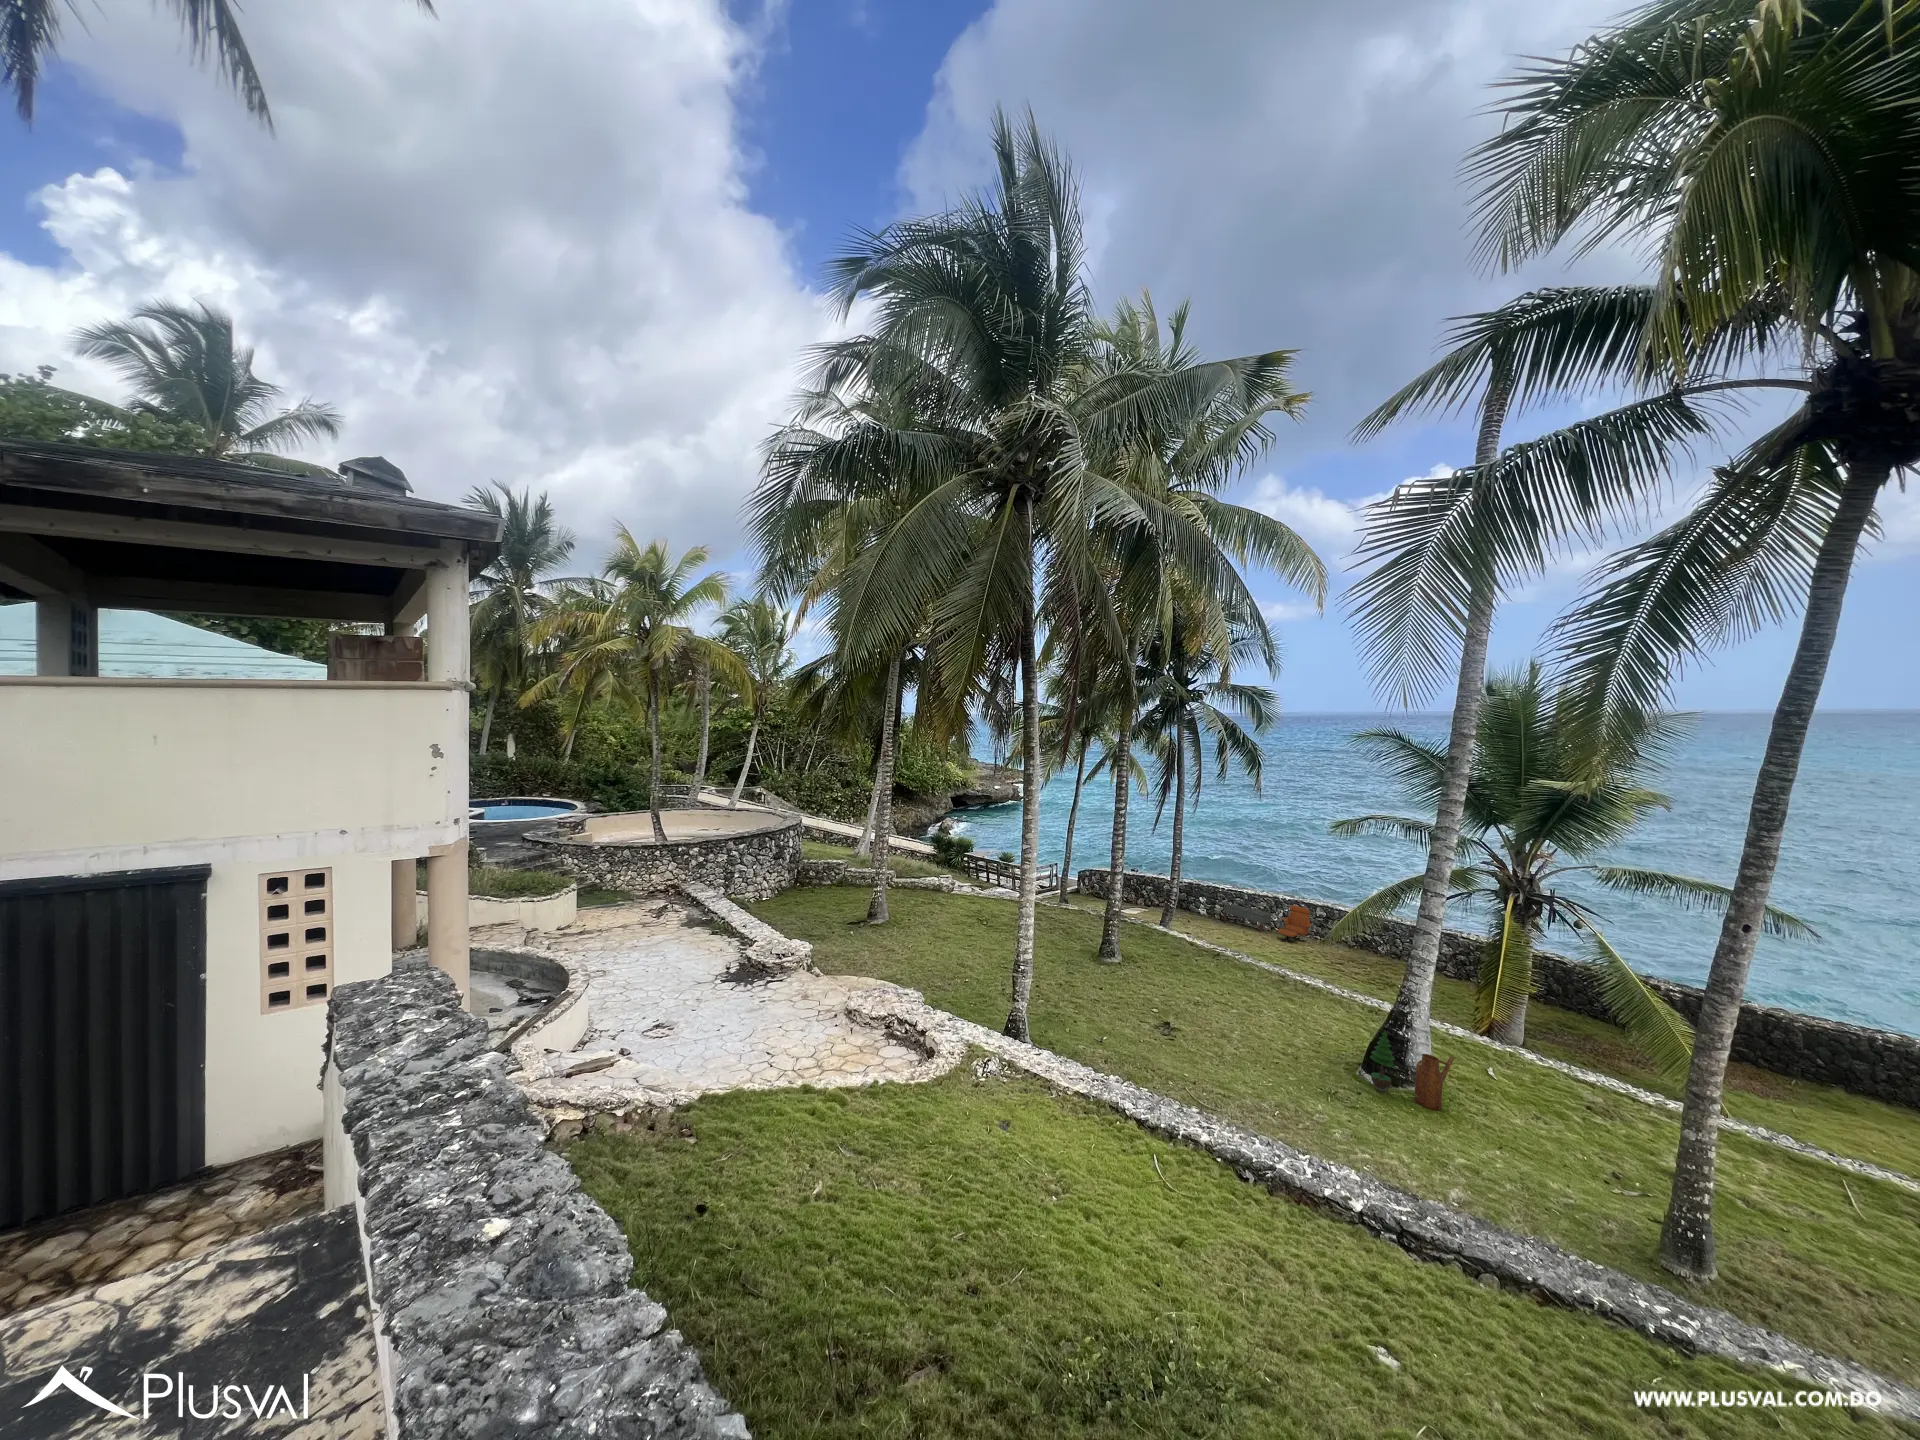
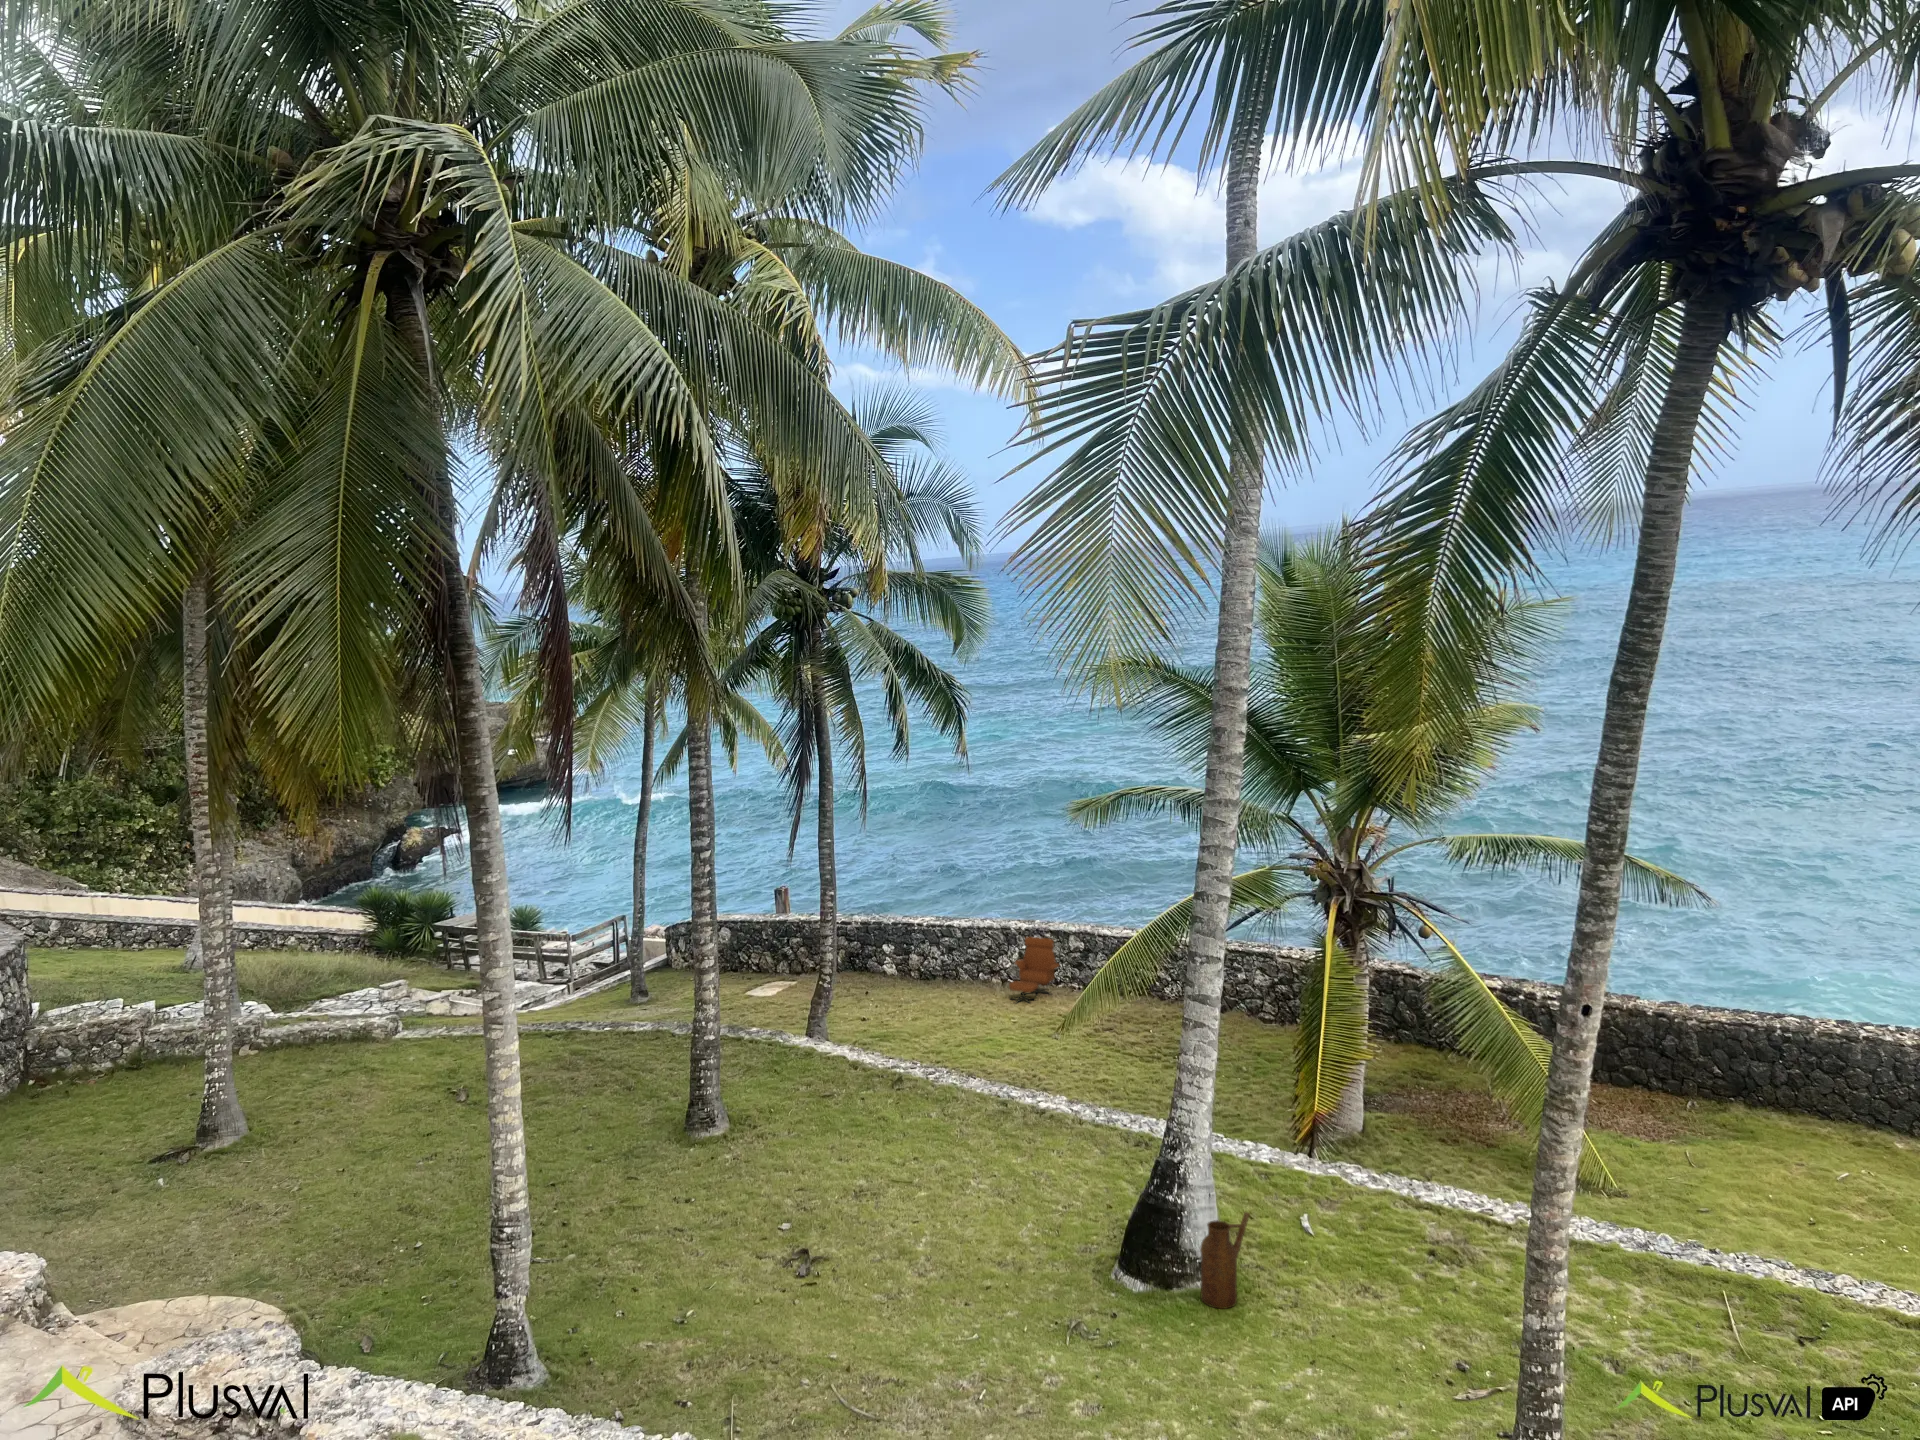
bench: present [1223,903,1272,932] -> none [924,948,1000,994]
potted tree: present [1370,1030,1395,1092] -> none [1136,1200,1173,1301]

